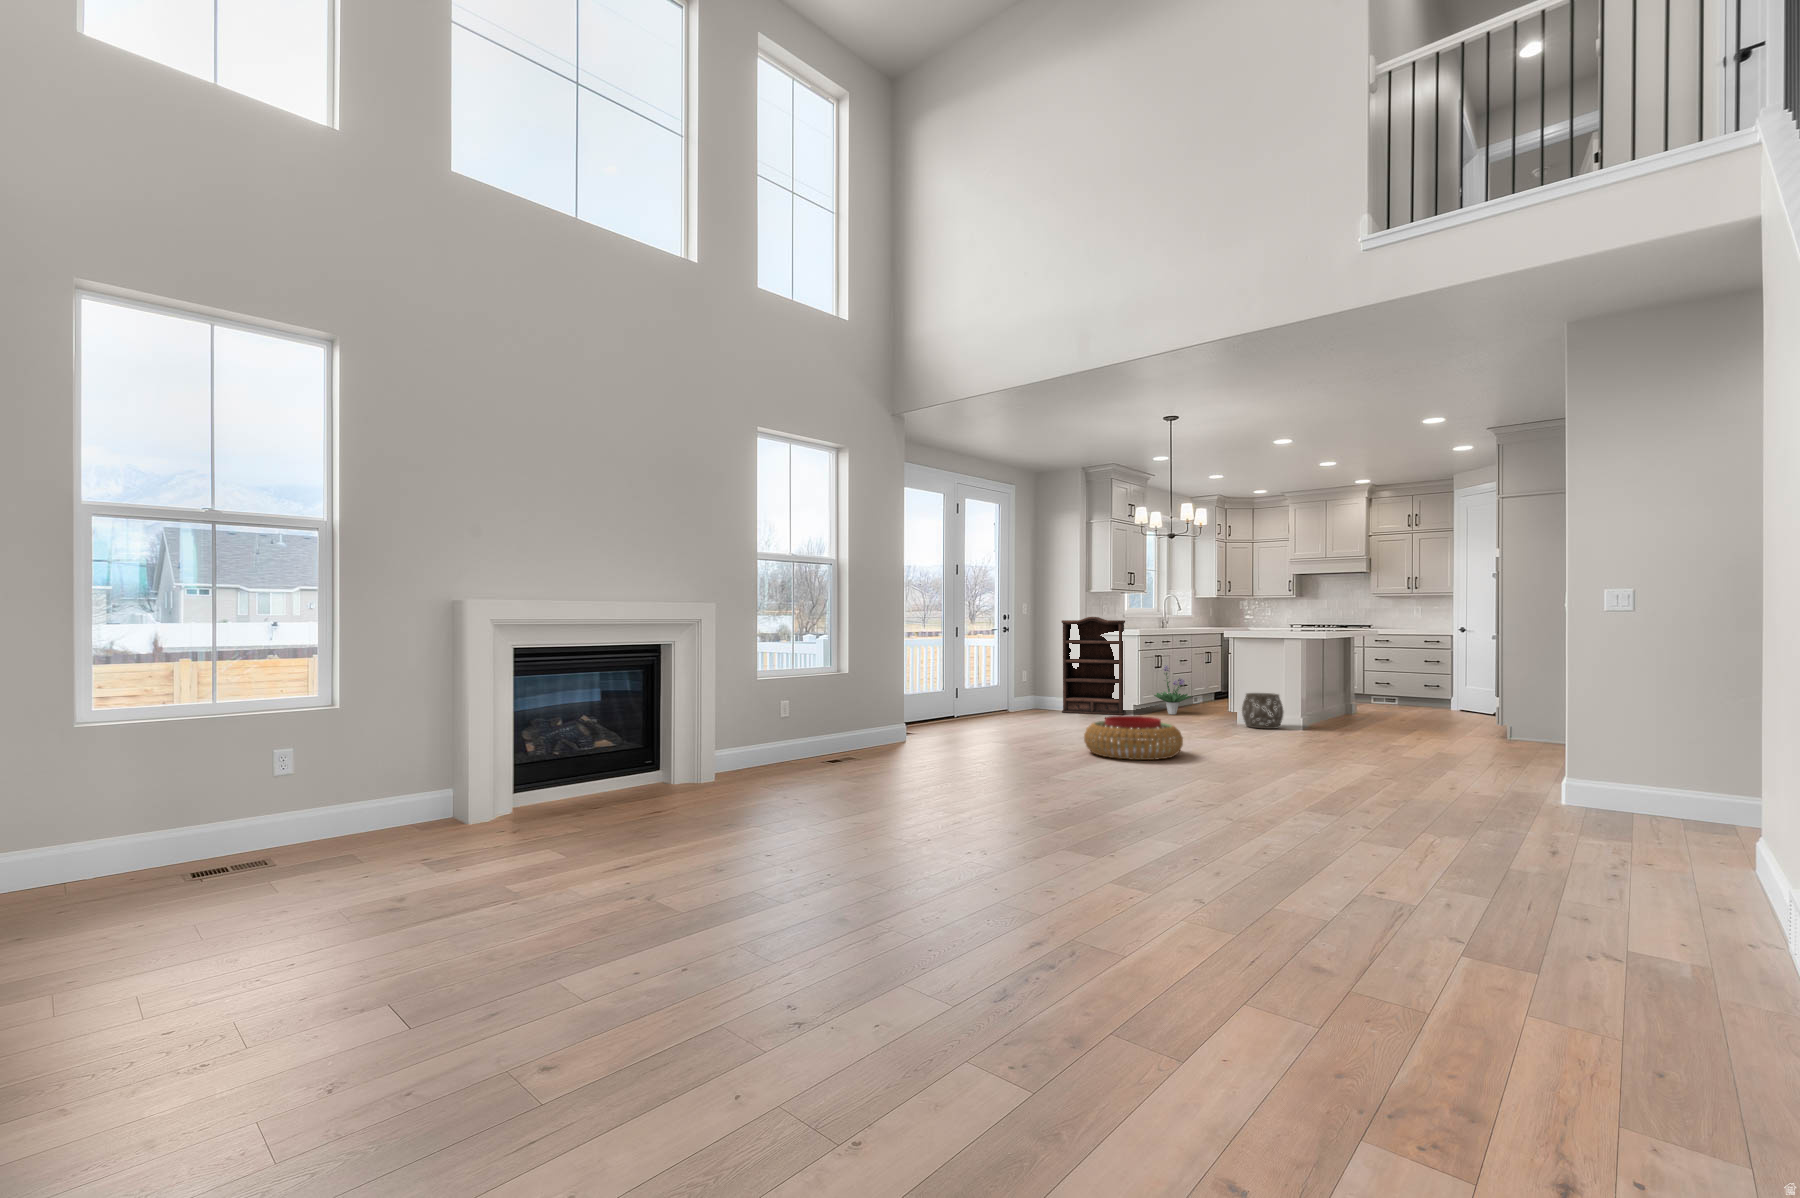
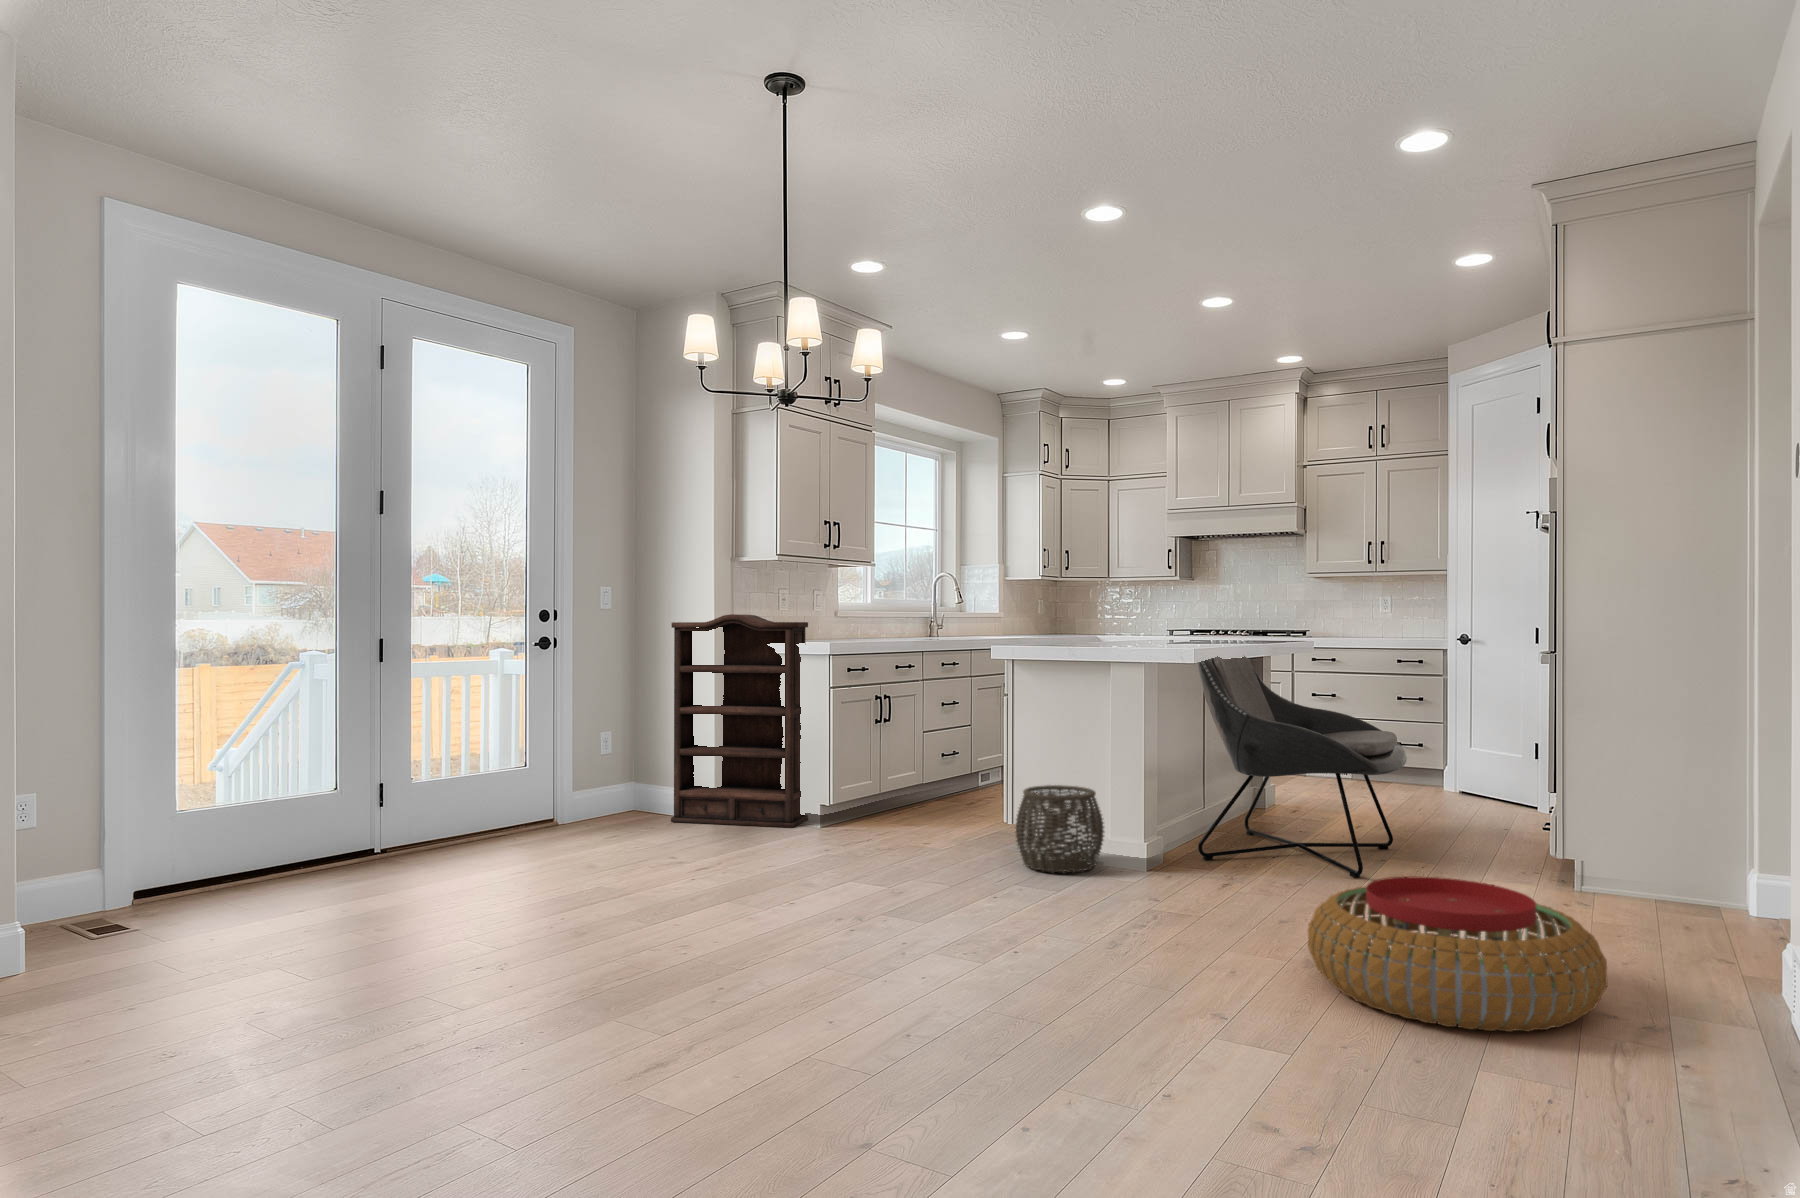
lounge chair: none [1324,632,1426,732] -> present [1197,656,1407,878]
potted plant: present [1154,665,1191,714] -> none [863,717,942,822]
pouf: present [1084,716,1183,760] -> present [1308,877,1607,1032]

